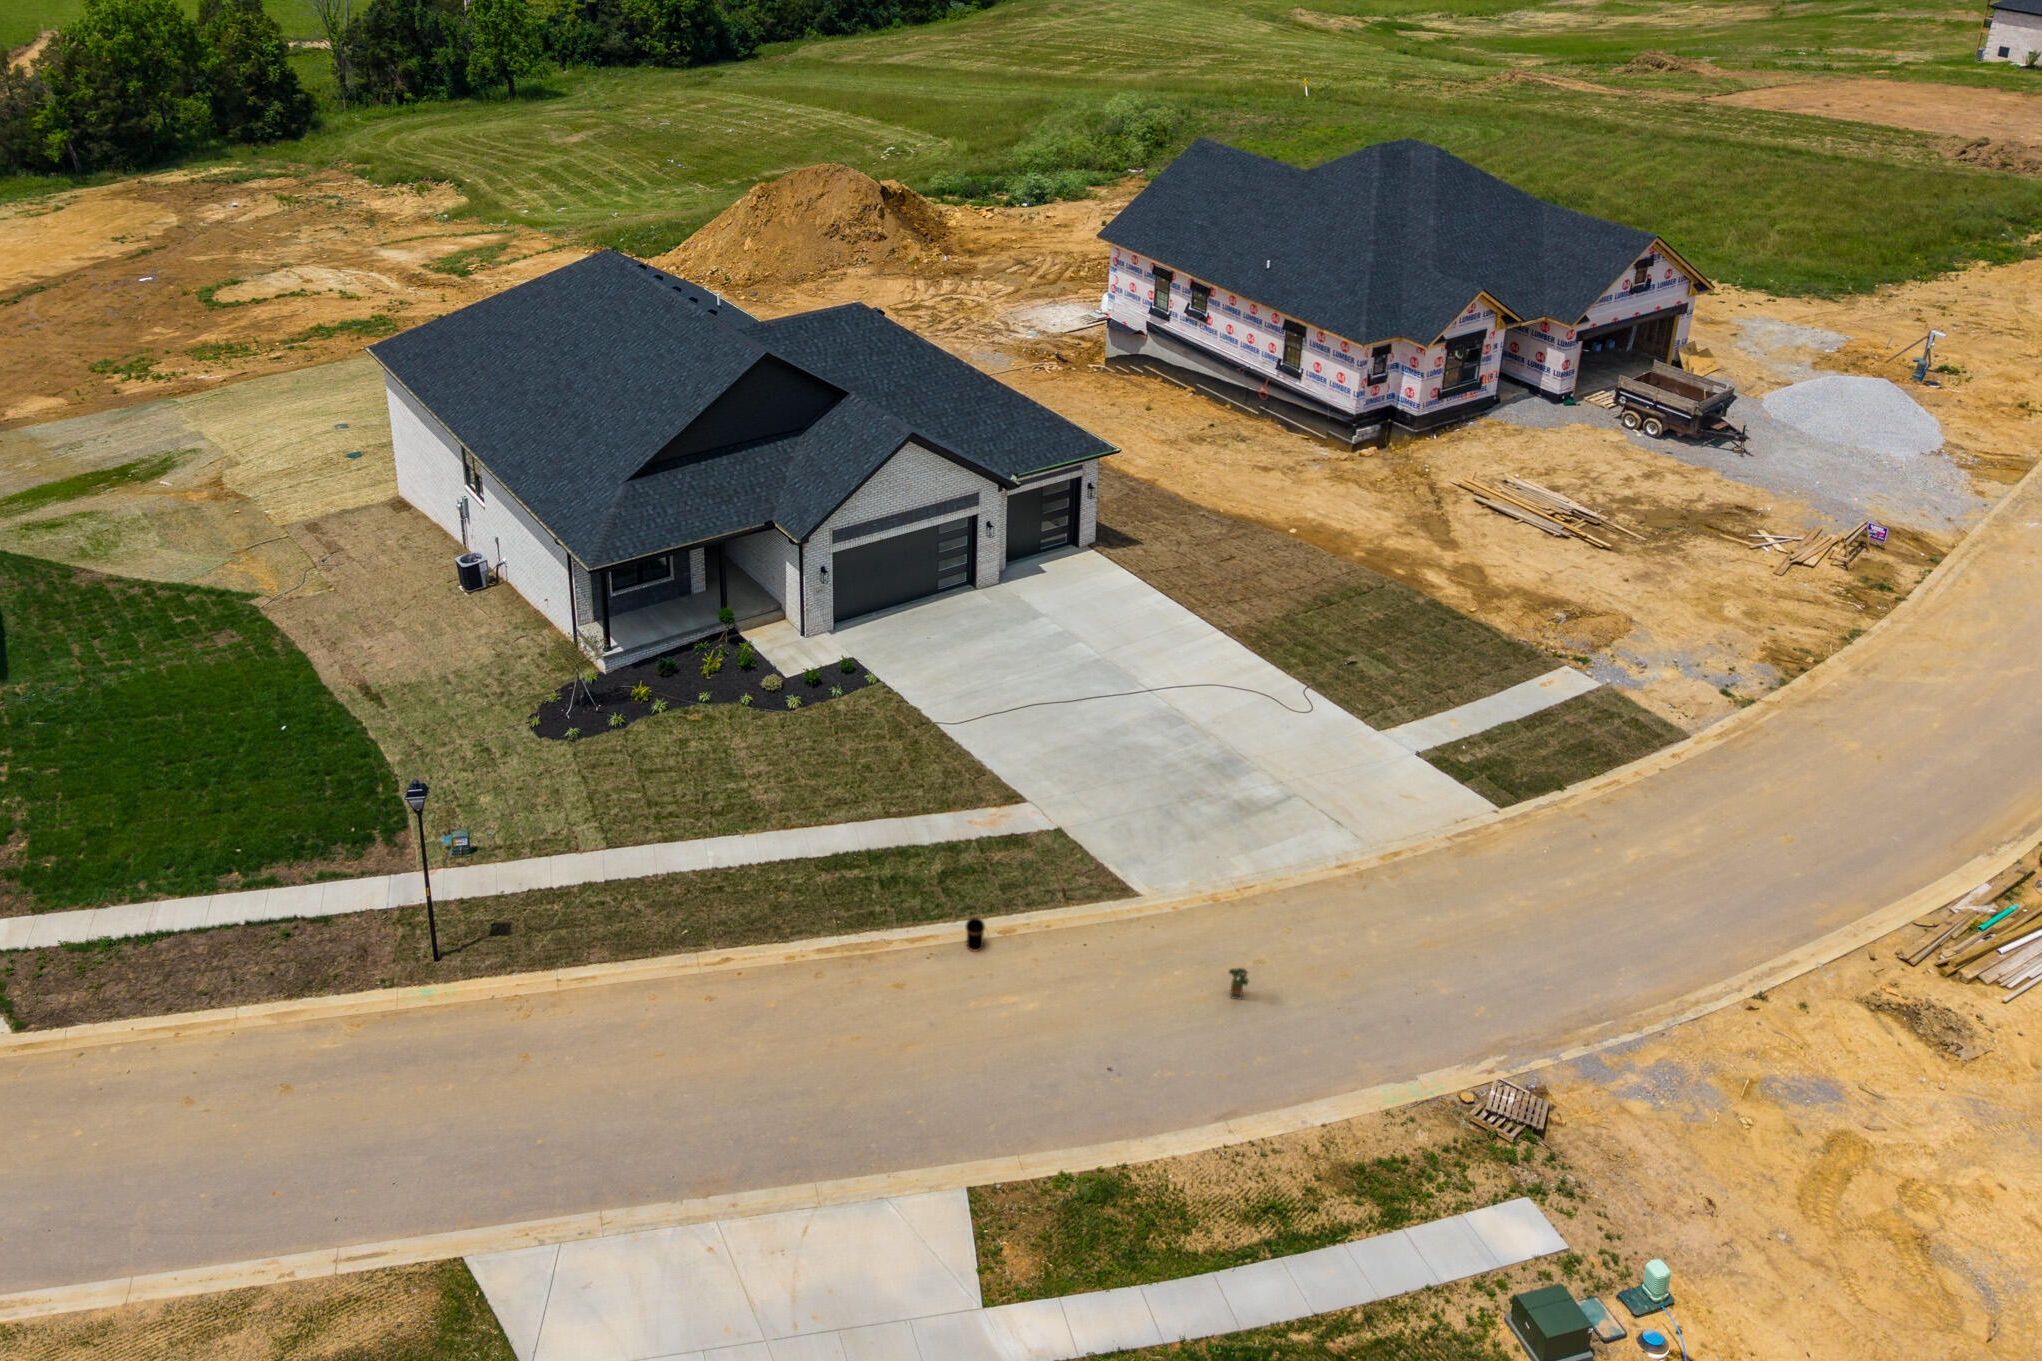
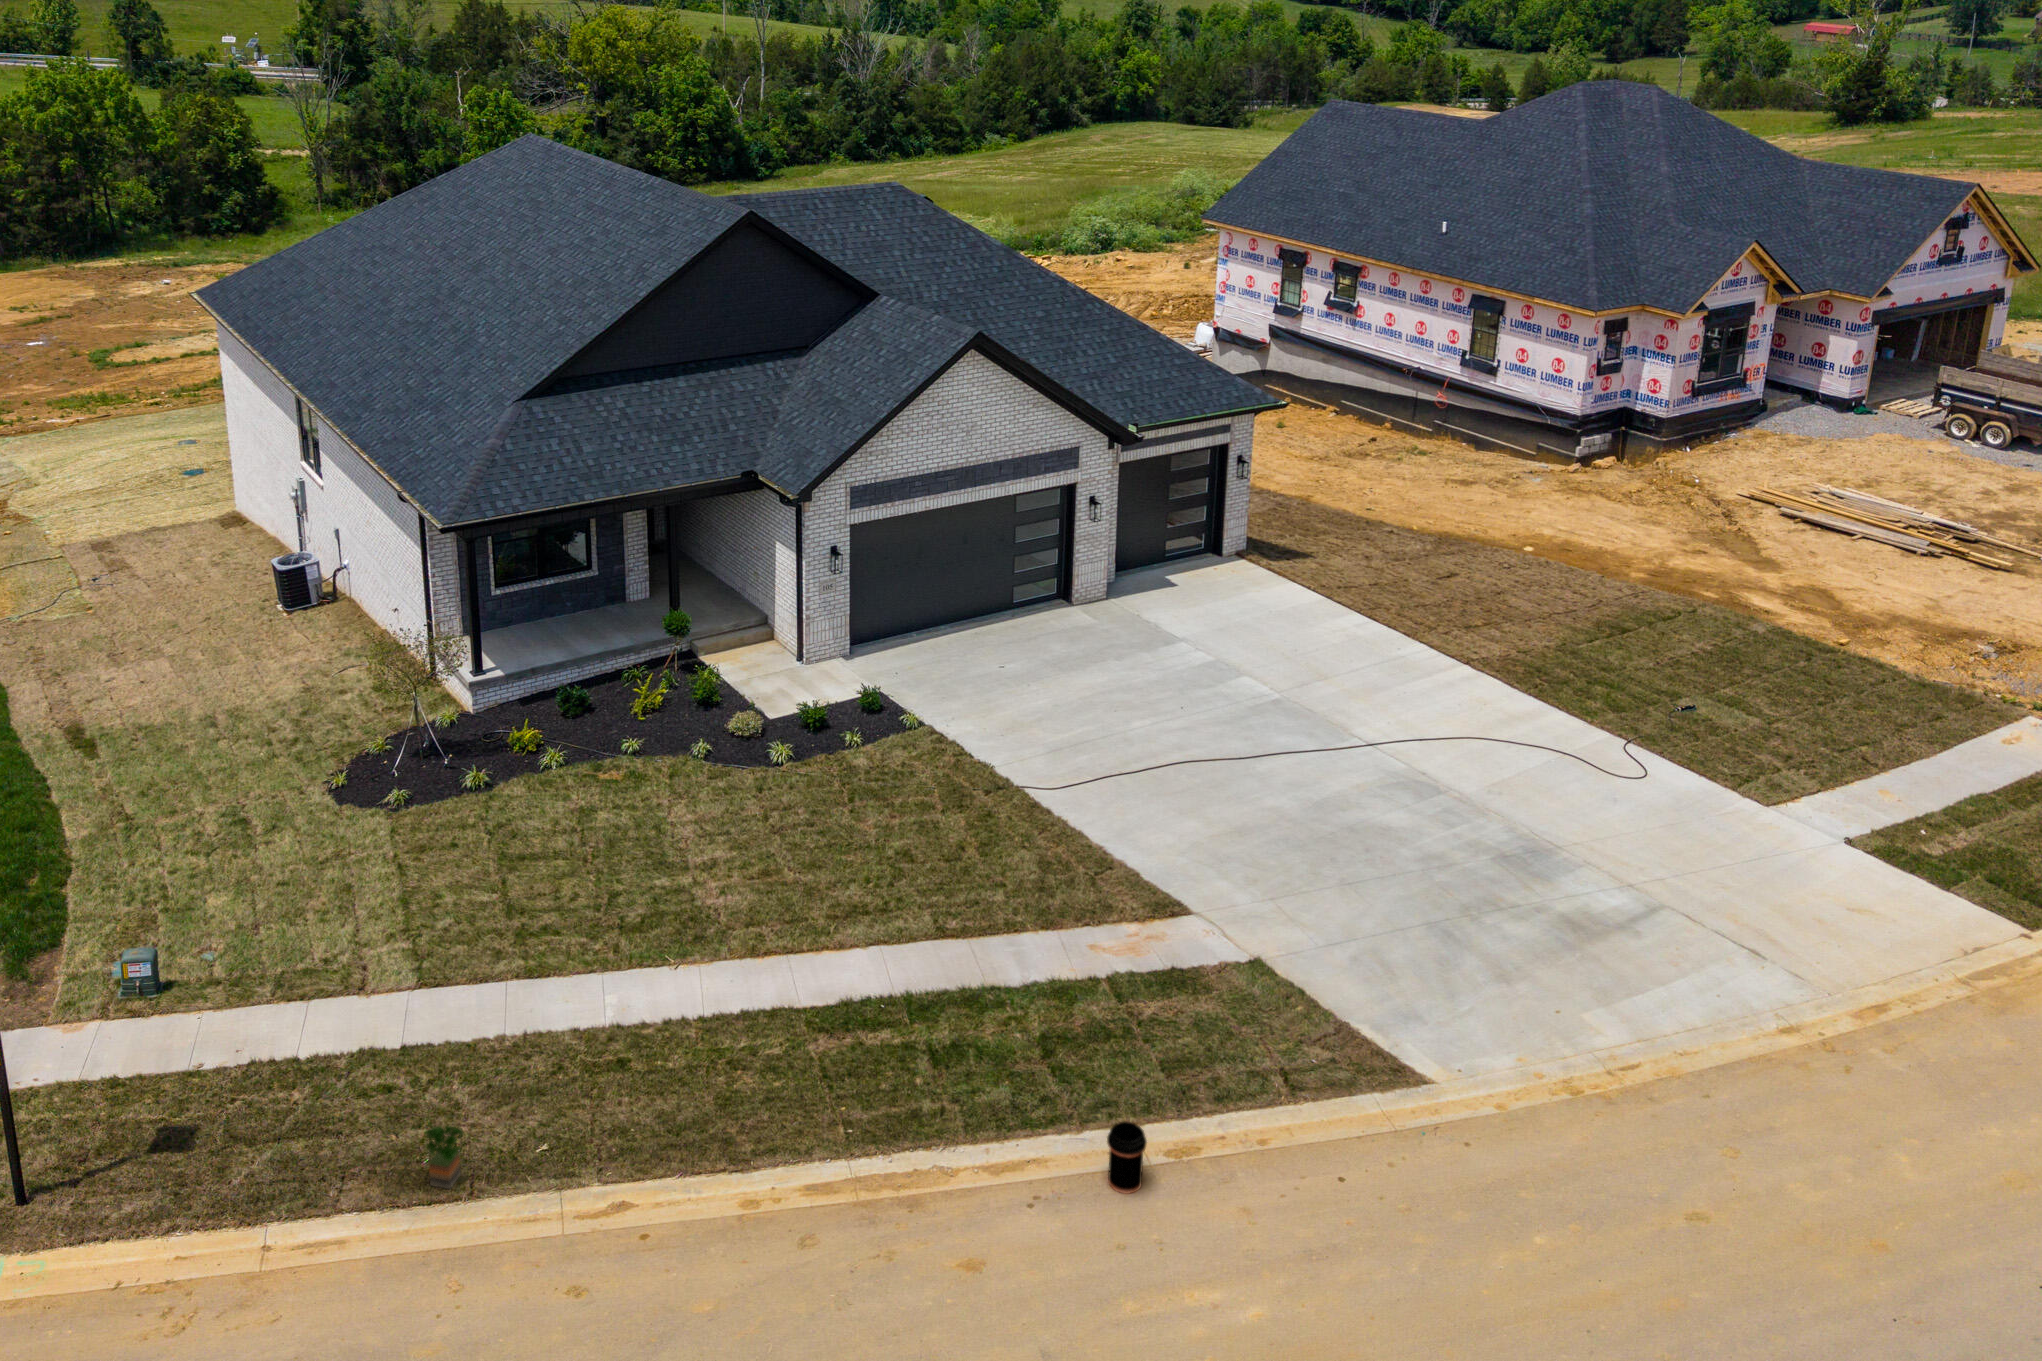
potted tree: present [1229,968,1248,999] -> present [426,1126,464,1189]

